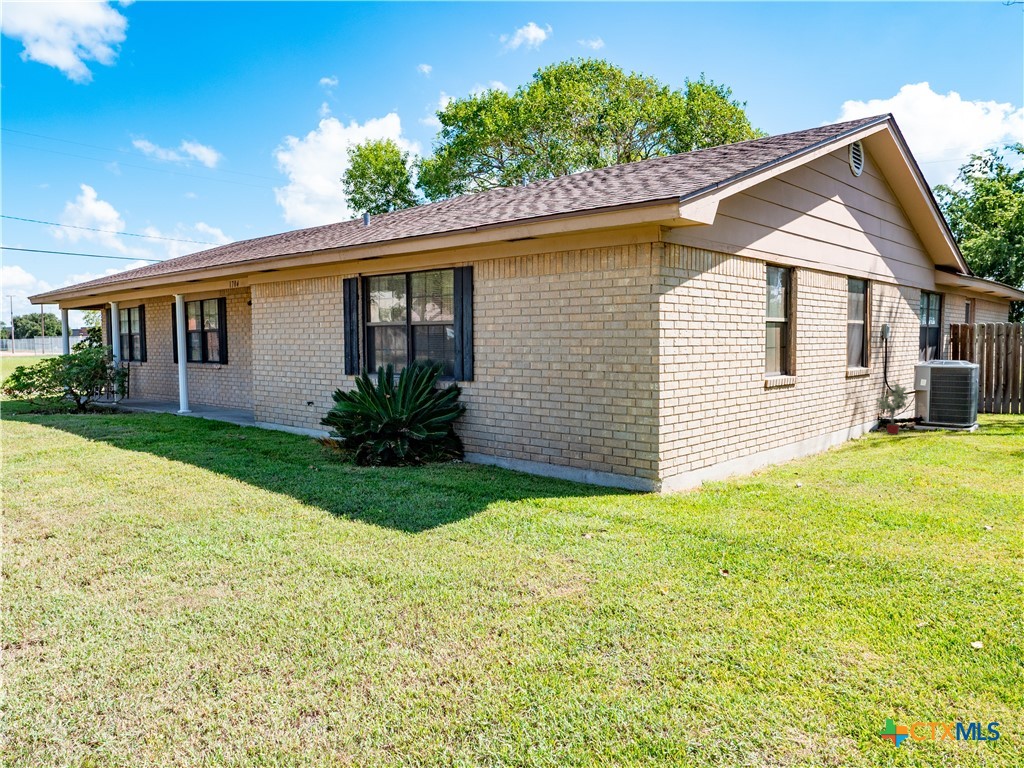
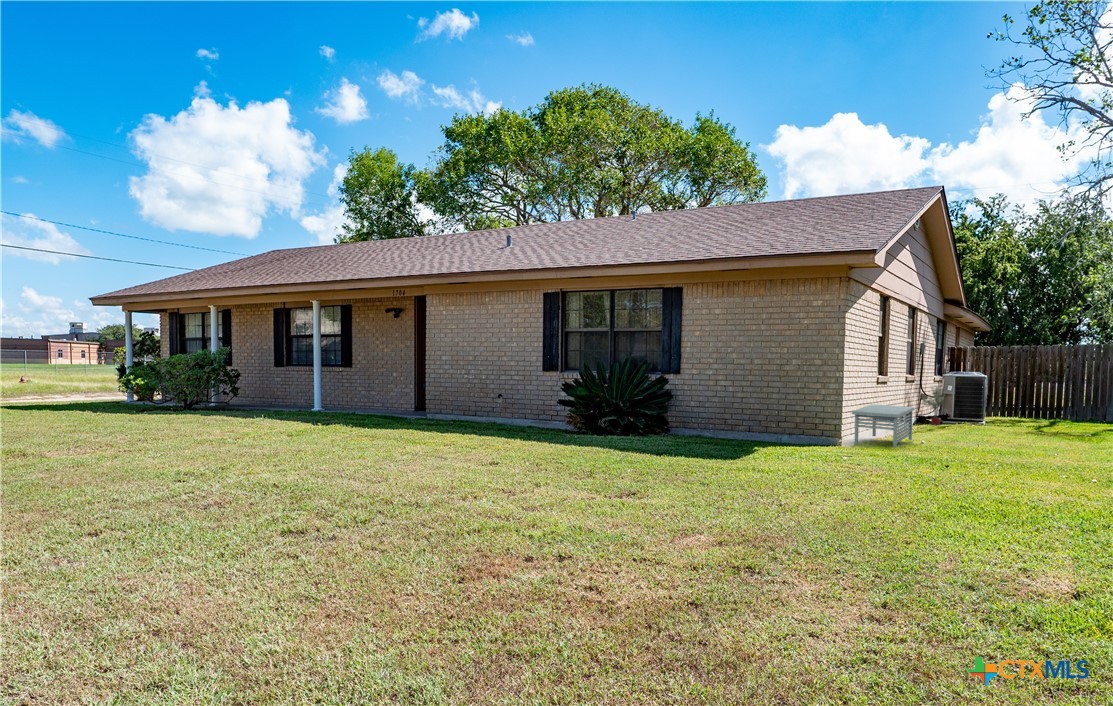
storage bench: none [685,422,797,499] -> present [852,404,914,447]

